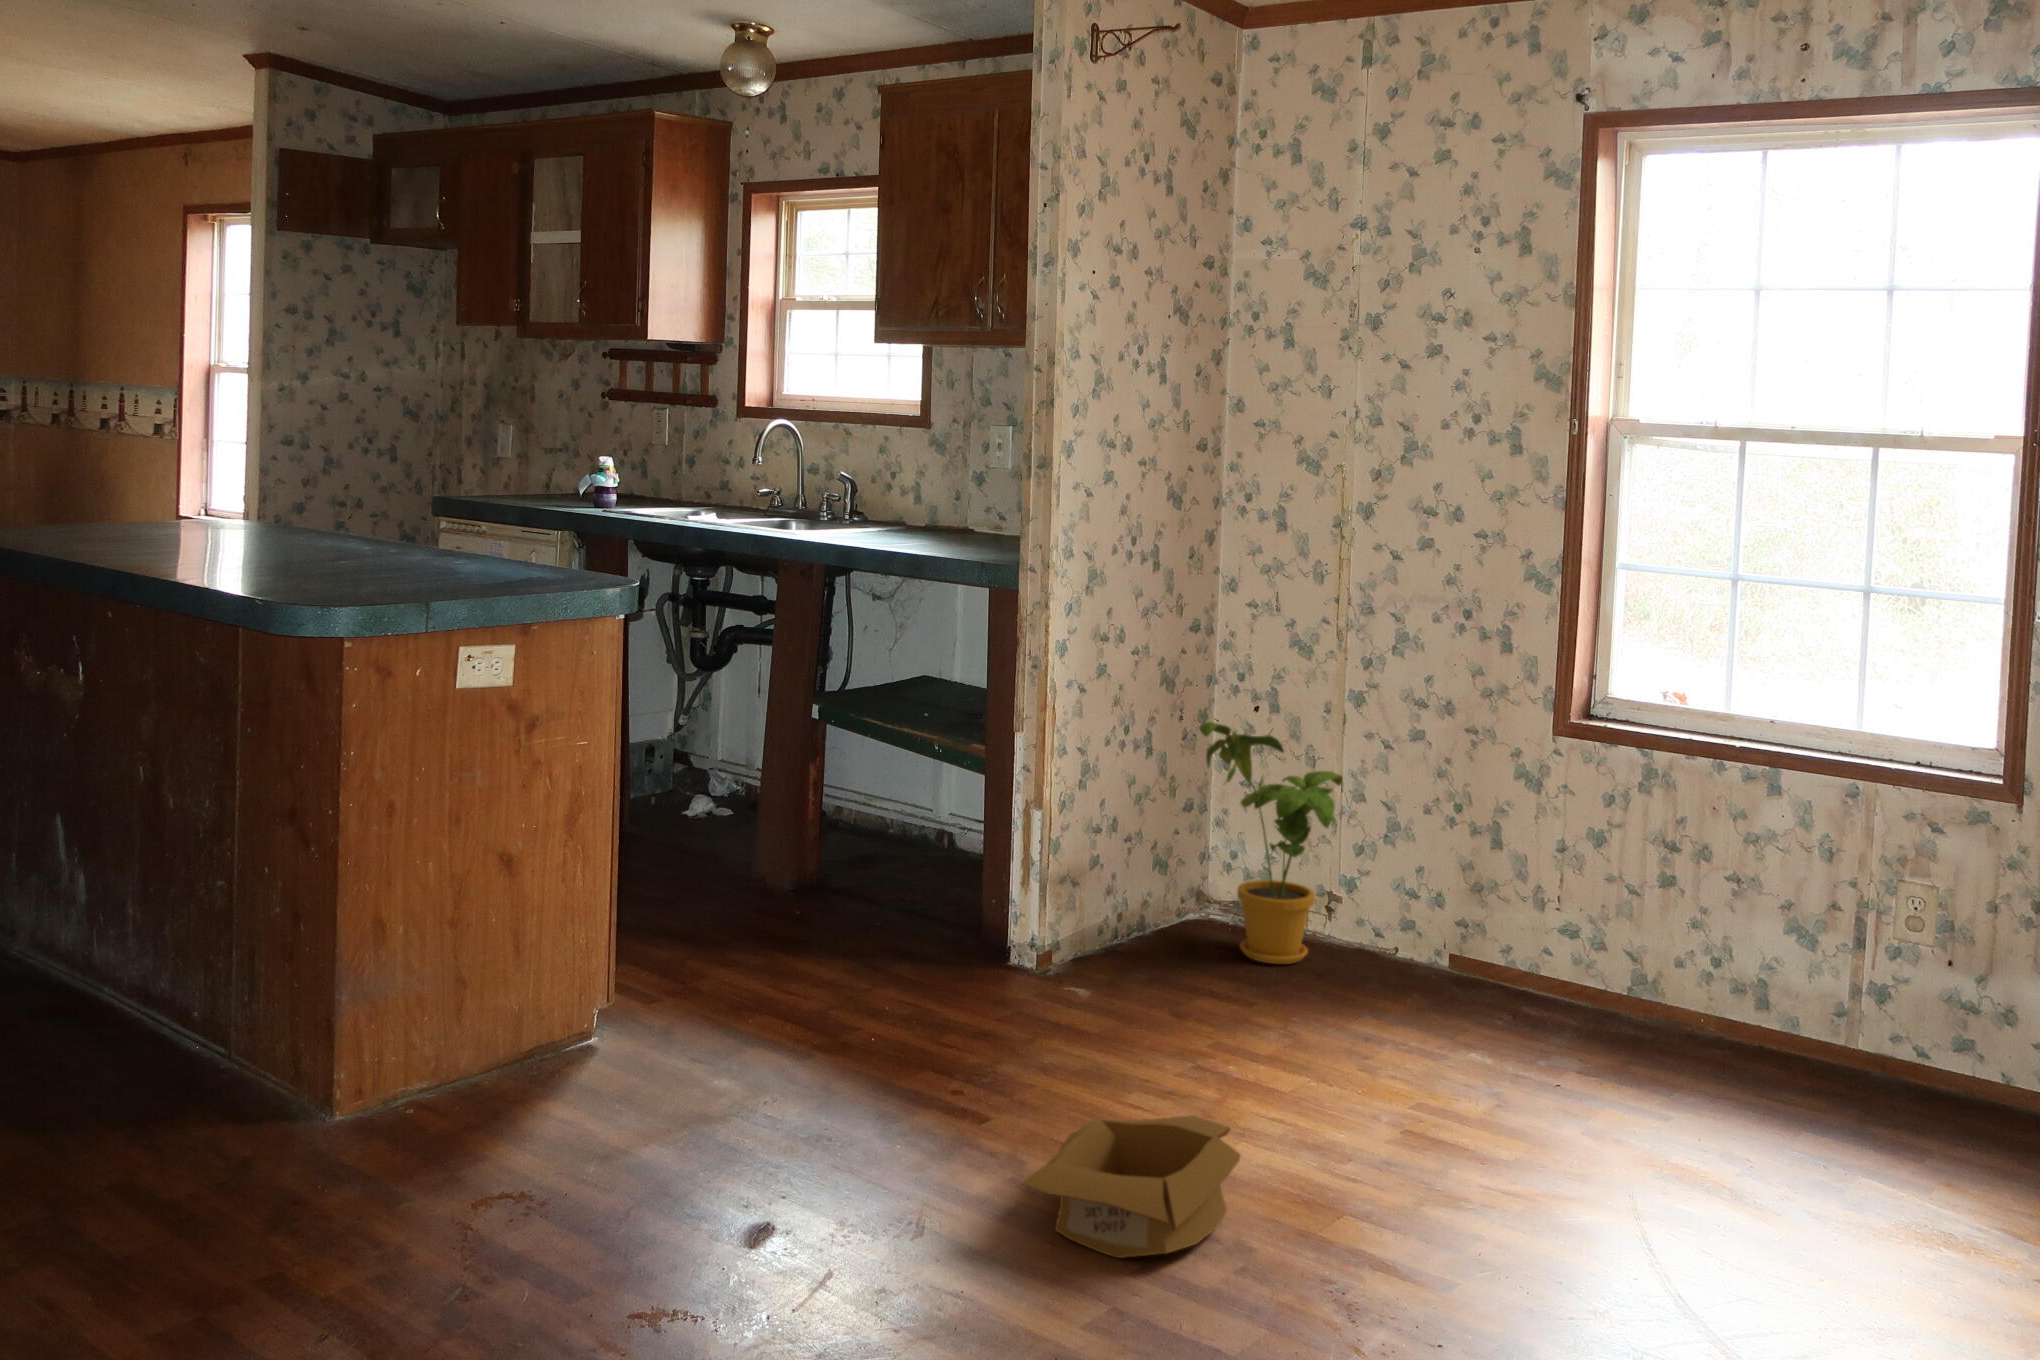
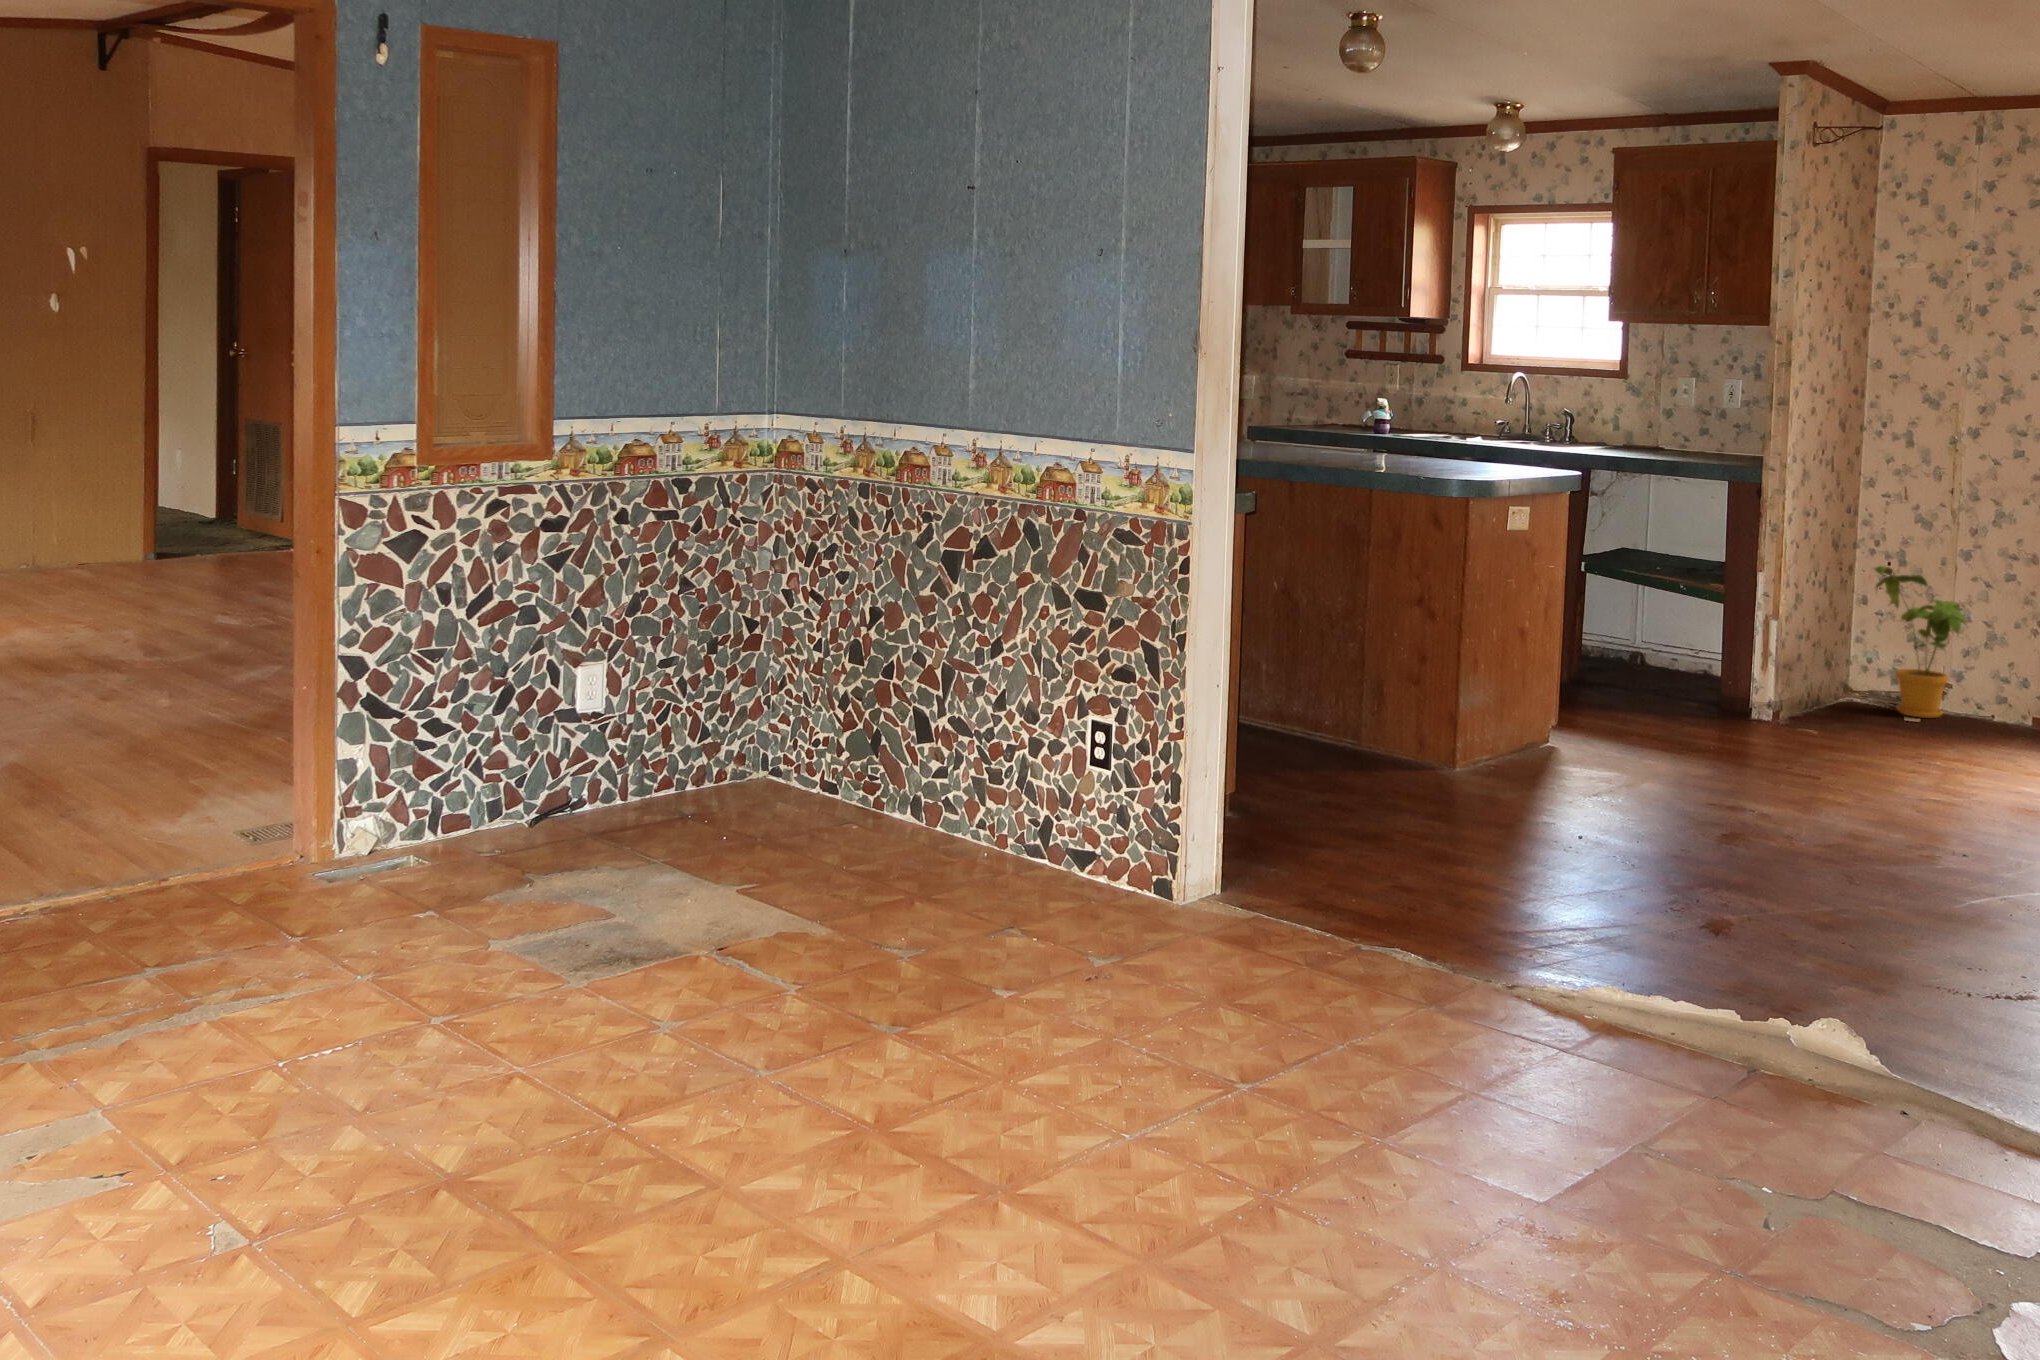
cardboard box: present [1022,1115,1240,1258] -> none [1876,750,1989,808]

